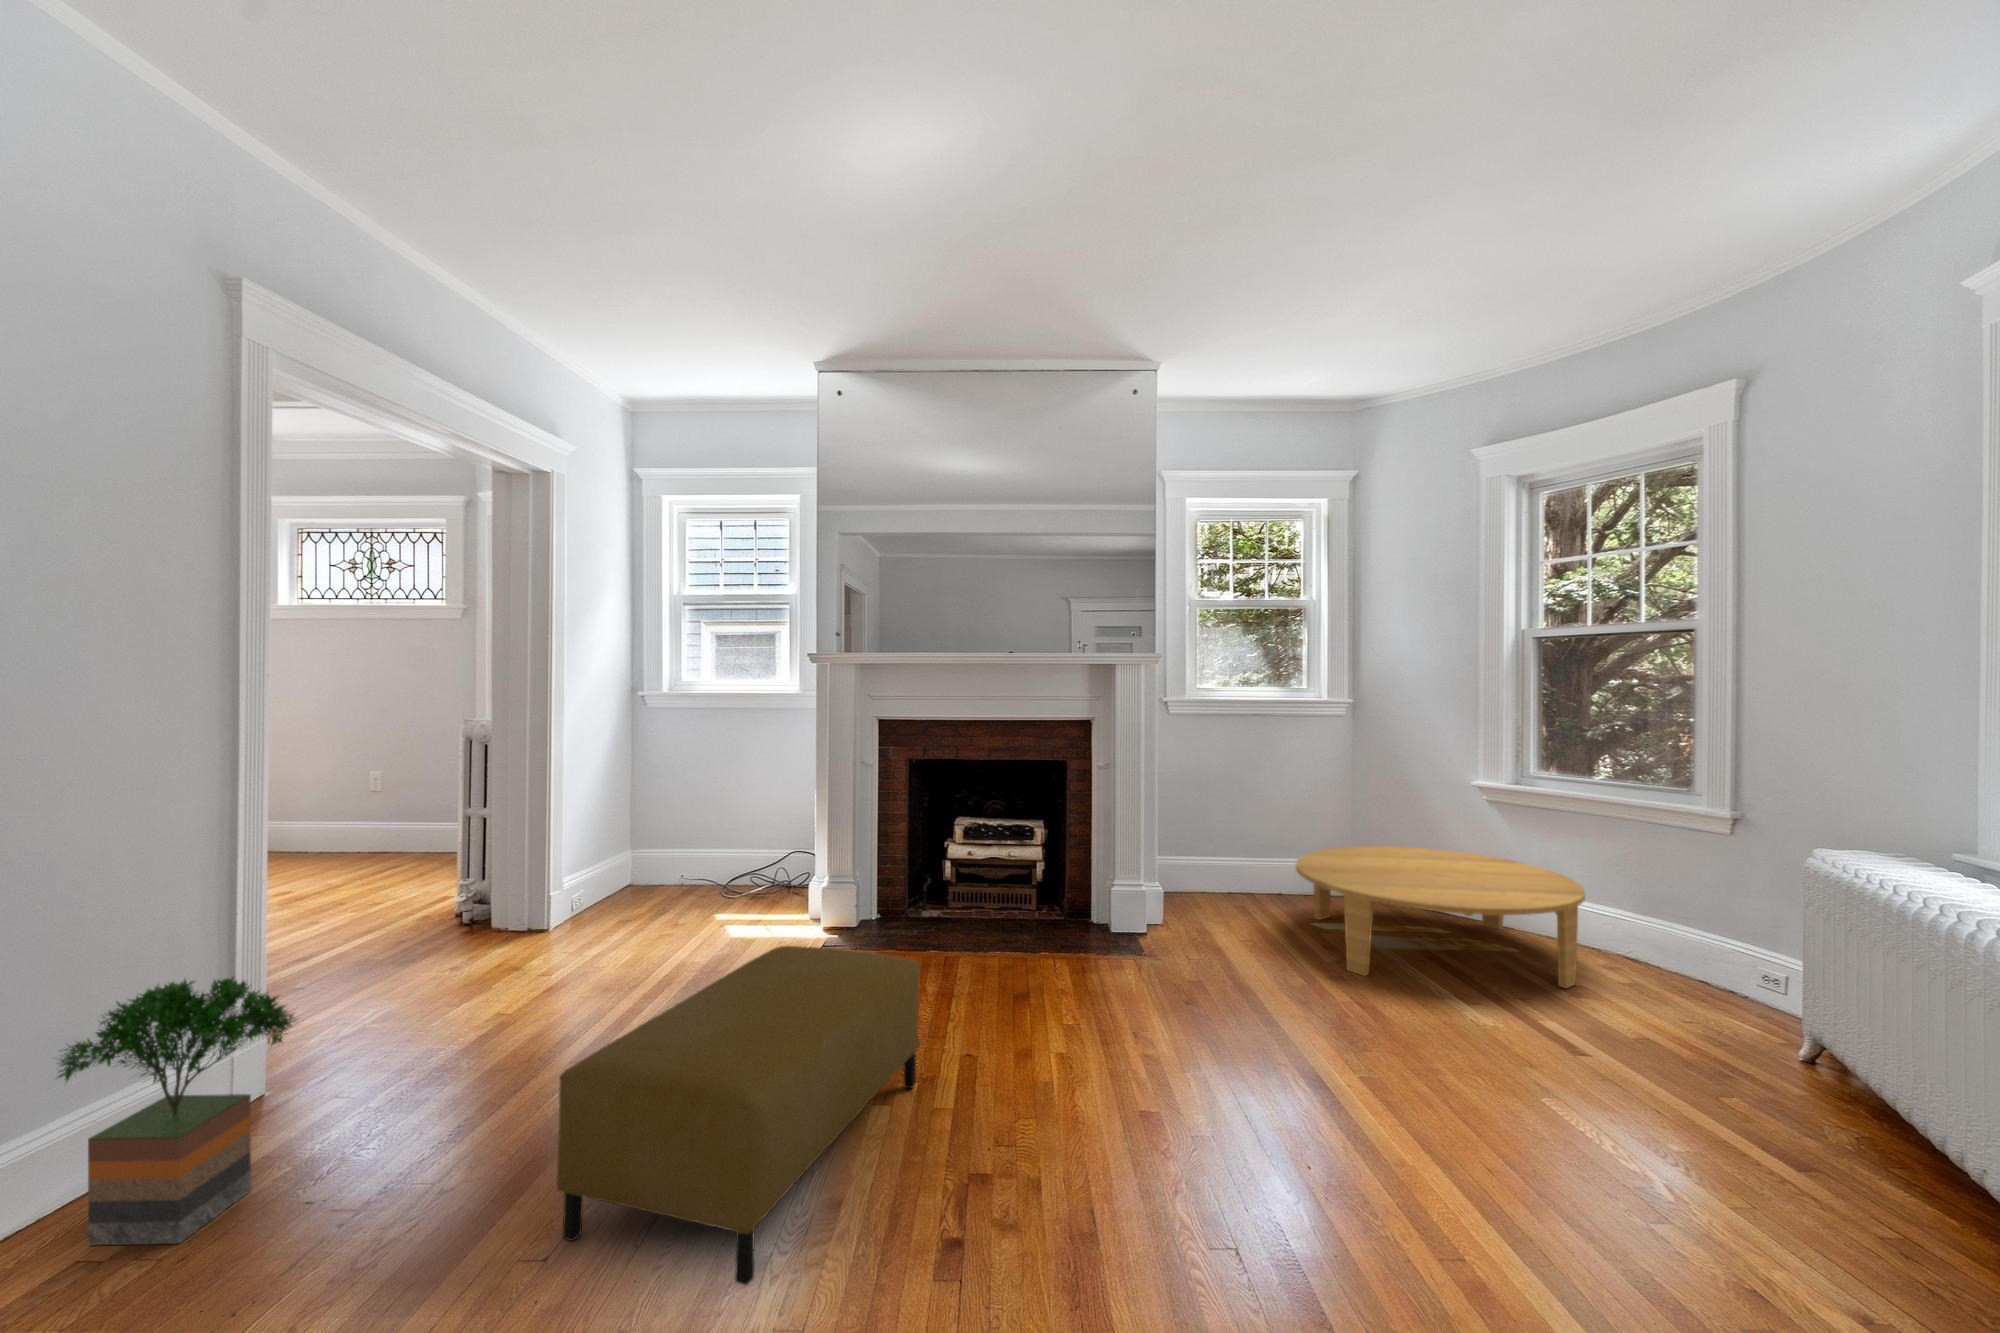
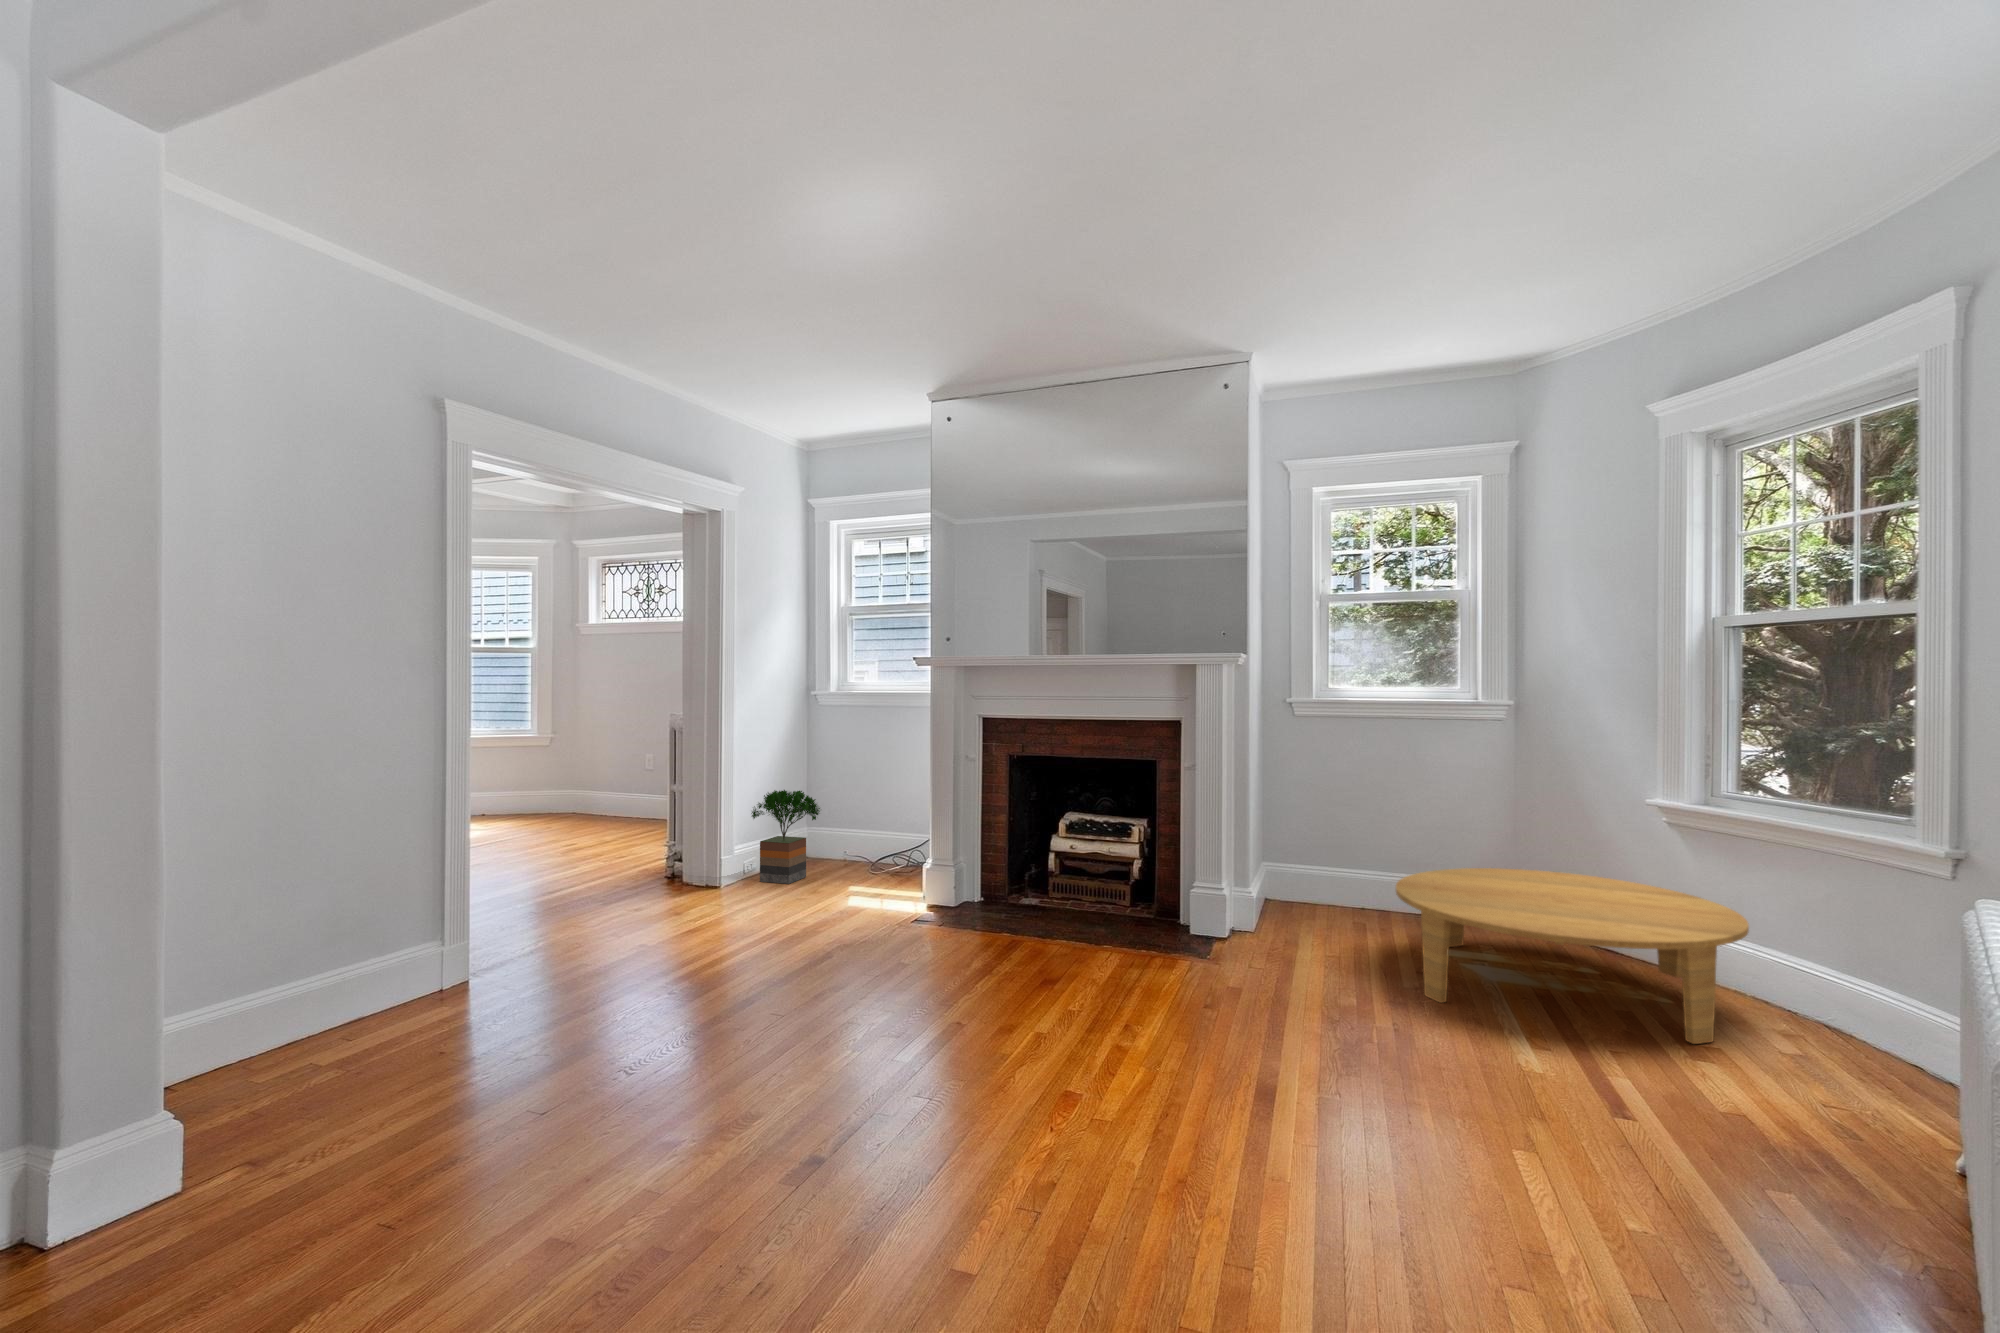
ottoman: present [557,946,920,1285] -> none [560,899,898,1135]
potted tree: present [57,977,296,1245] -> present [751,790,820,884]

